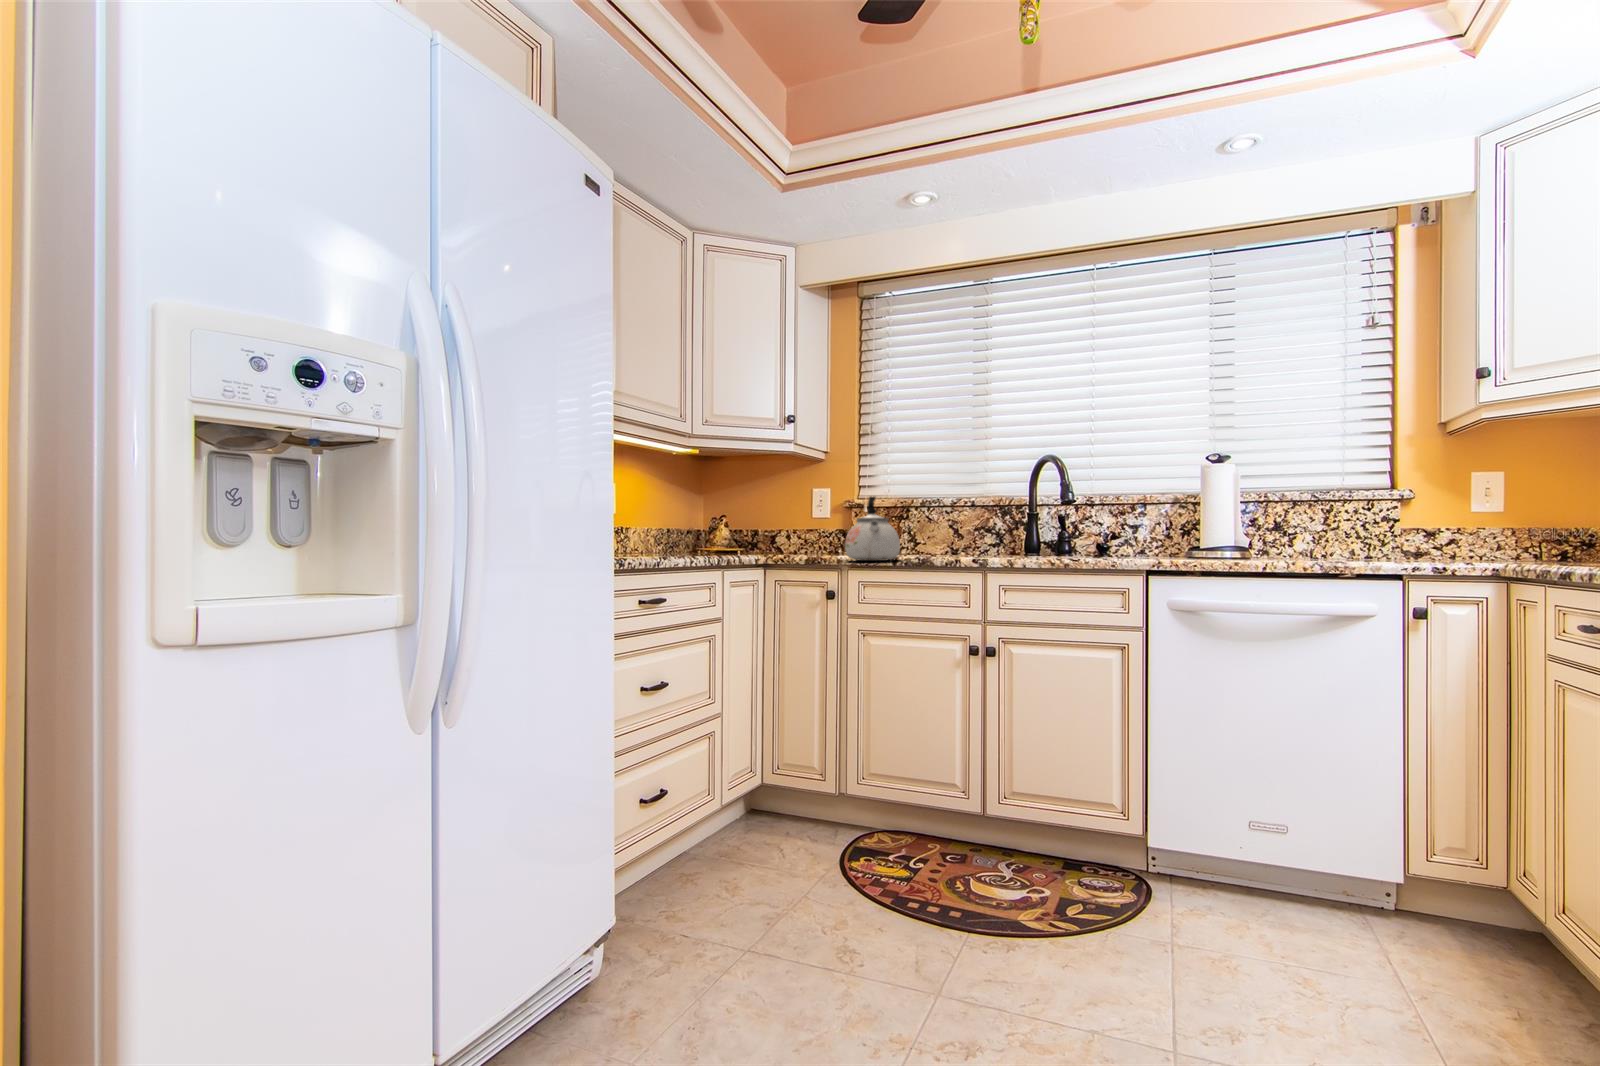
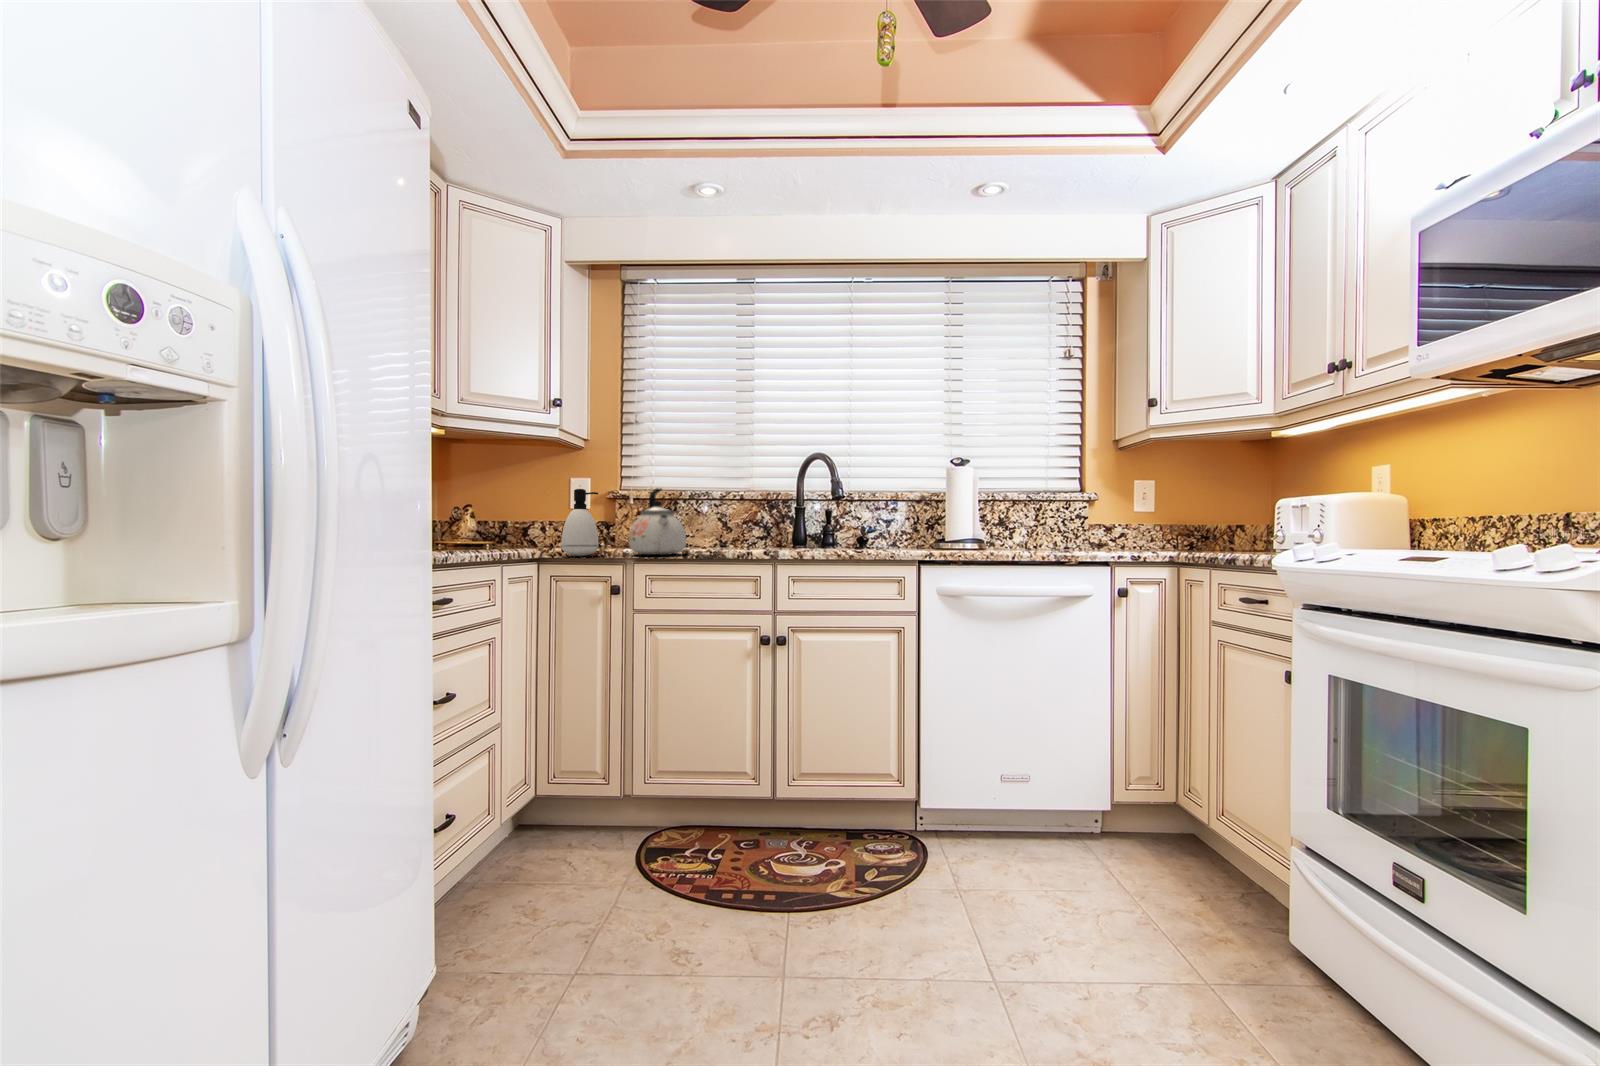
soap dispenser: none [785,499,819,561] -> present [561,489,599,556]

